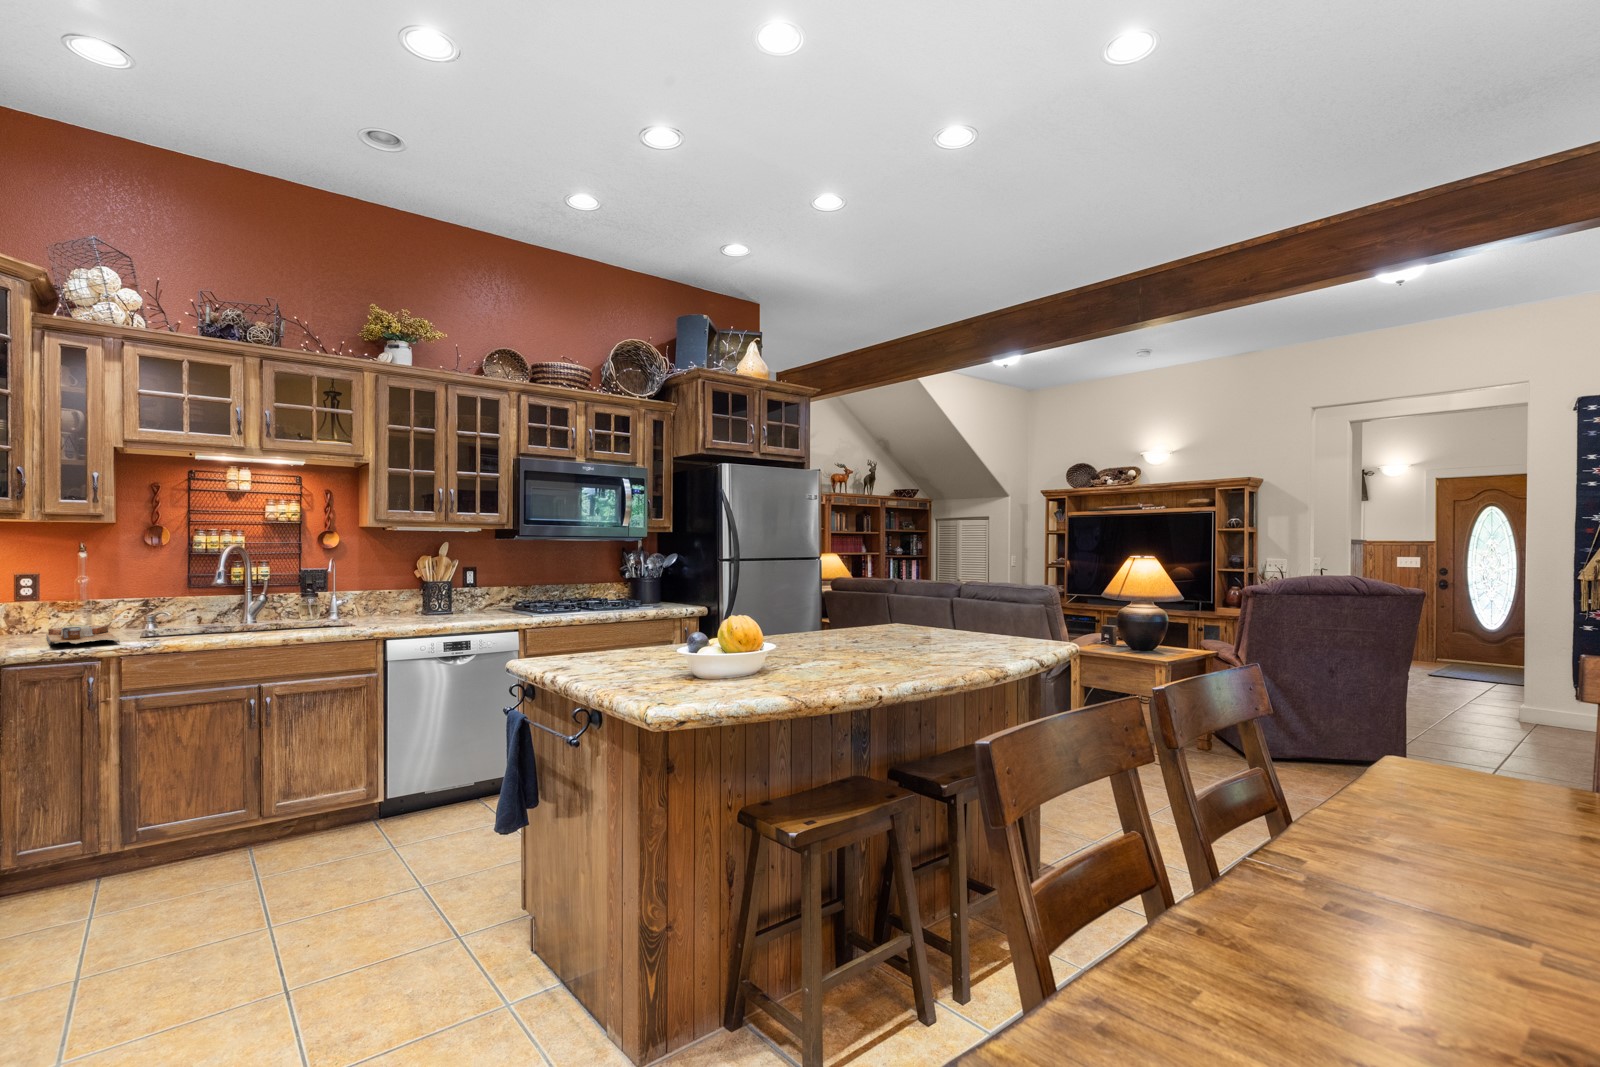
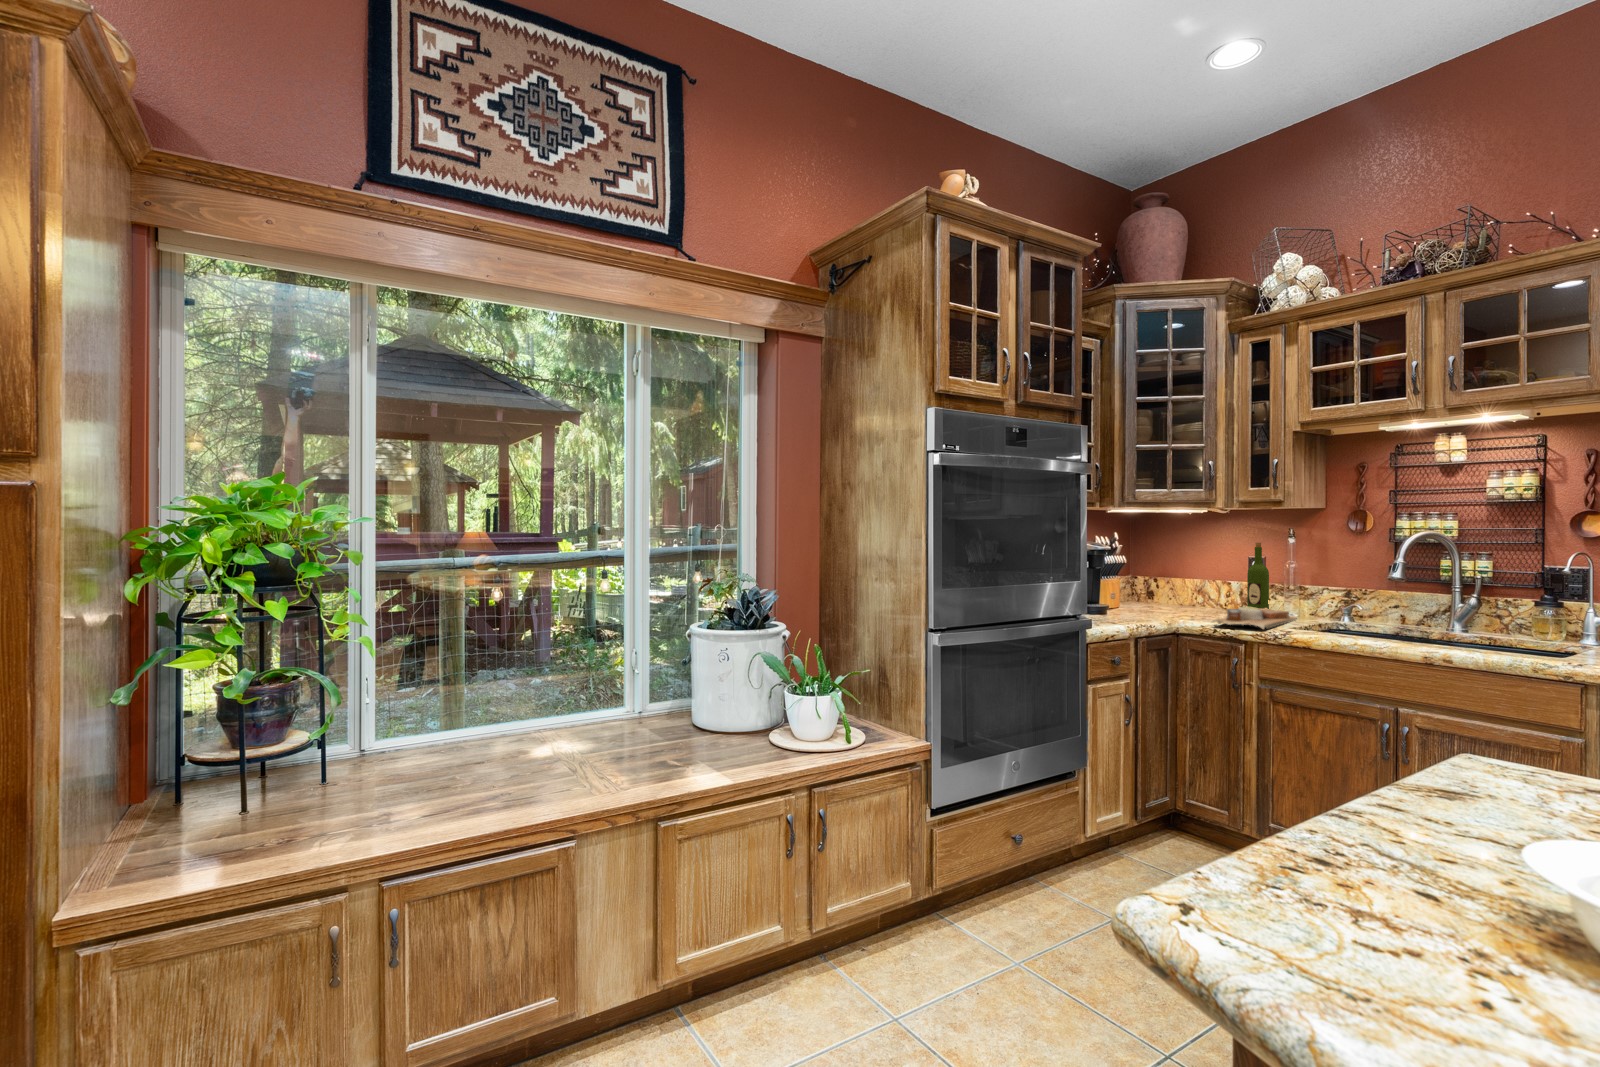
wine bottle: none [29,558,57,634] -> present [1247,543,1269,609]

